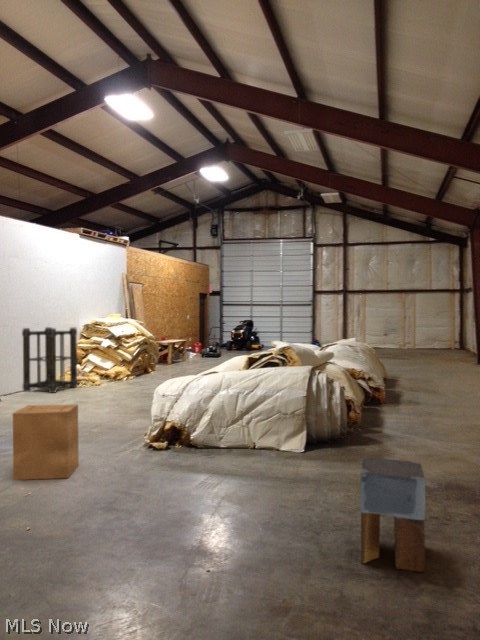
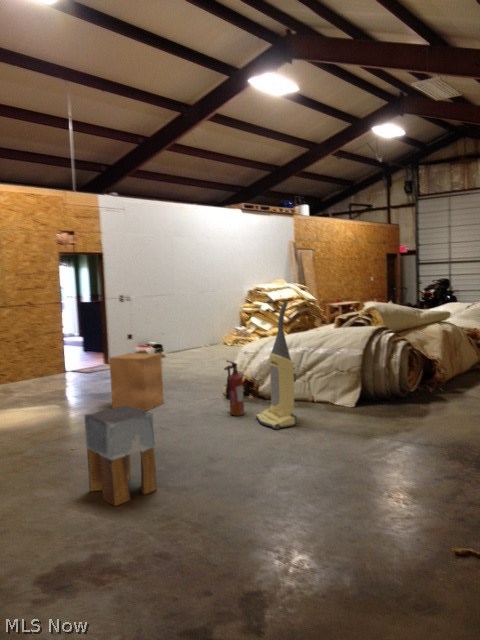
shelving unit: present [22,327,78,393] -> none [189,293,235,350]
vacuum cleaner: none [214,343,265,480] -> present [256,301,297,429]
fire extinguisher: none [171,408,195,471] -> present [224,360,244,416]
stool: present [360,457,425,572] -> present [85,405,157,506]

